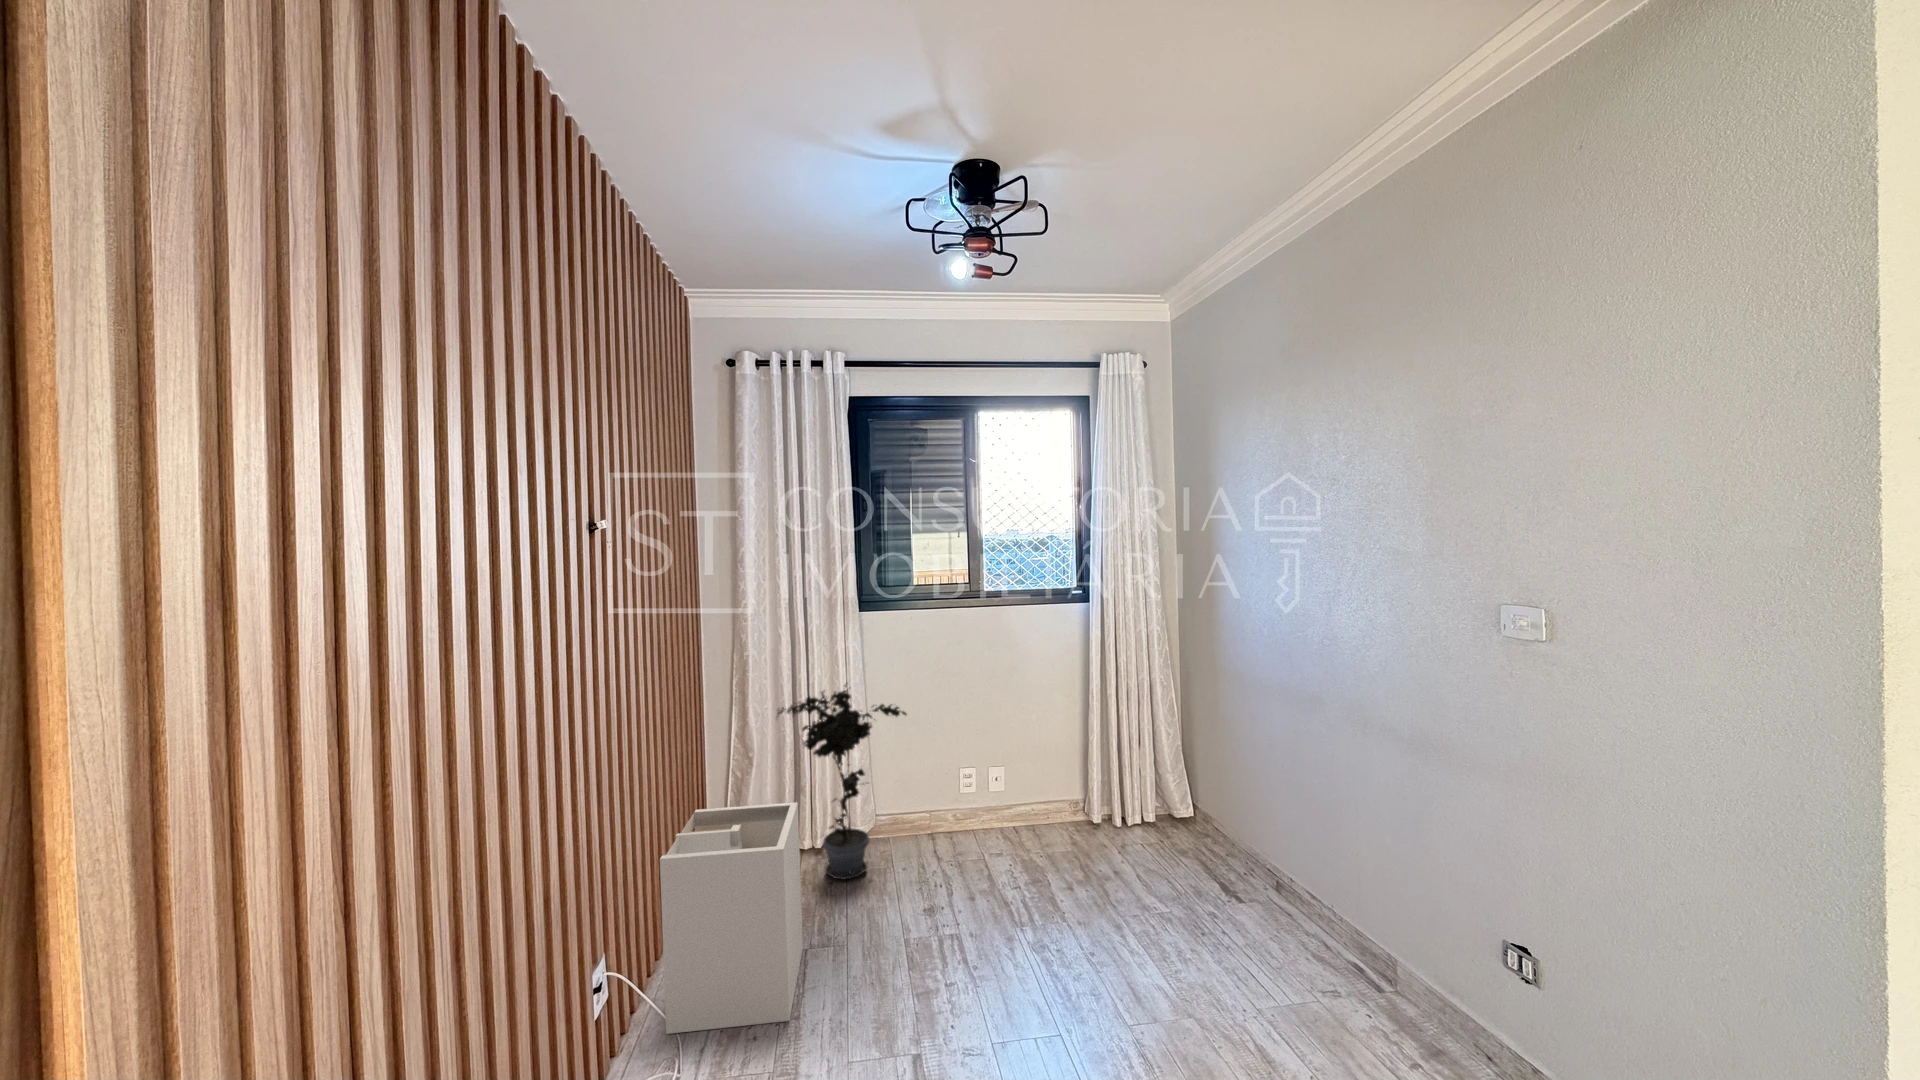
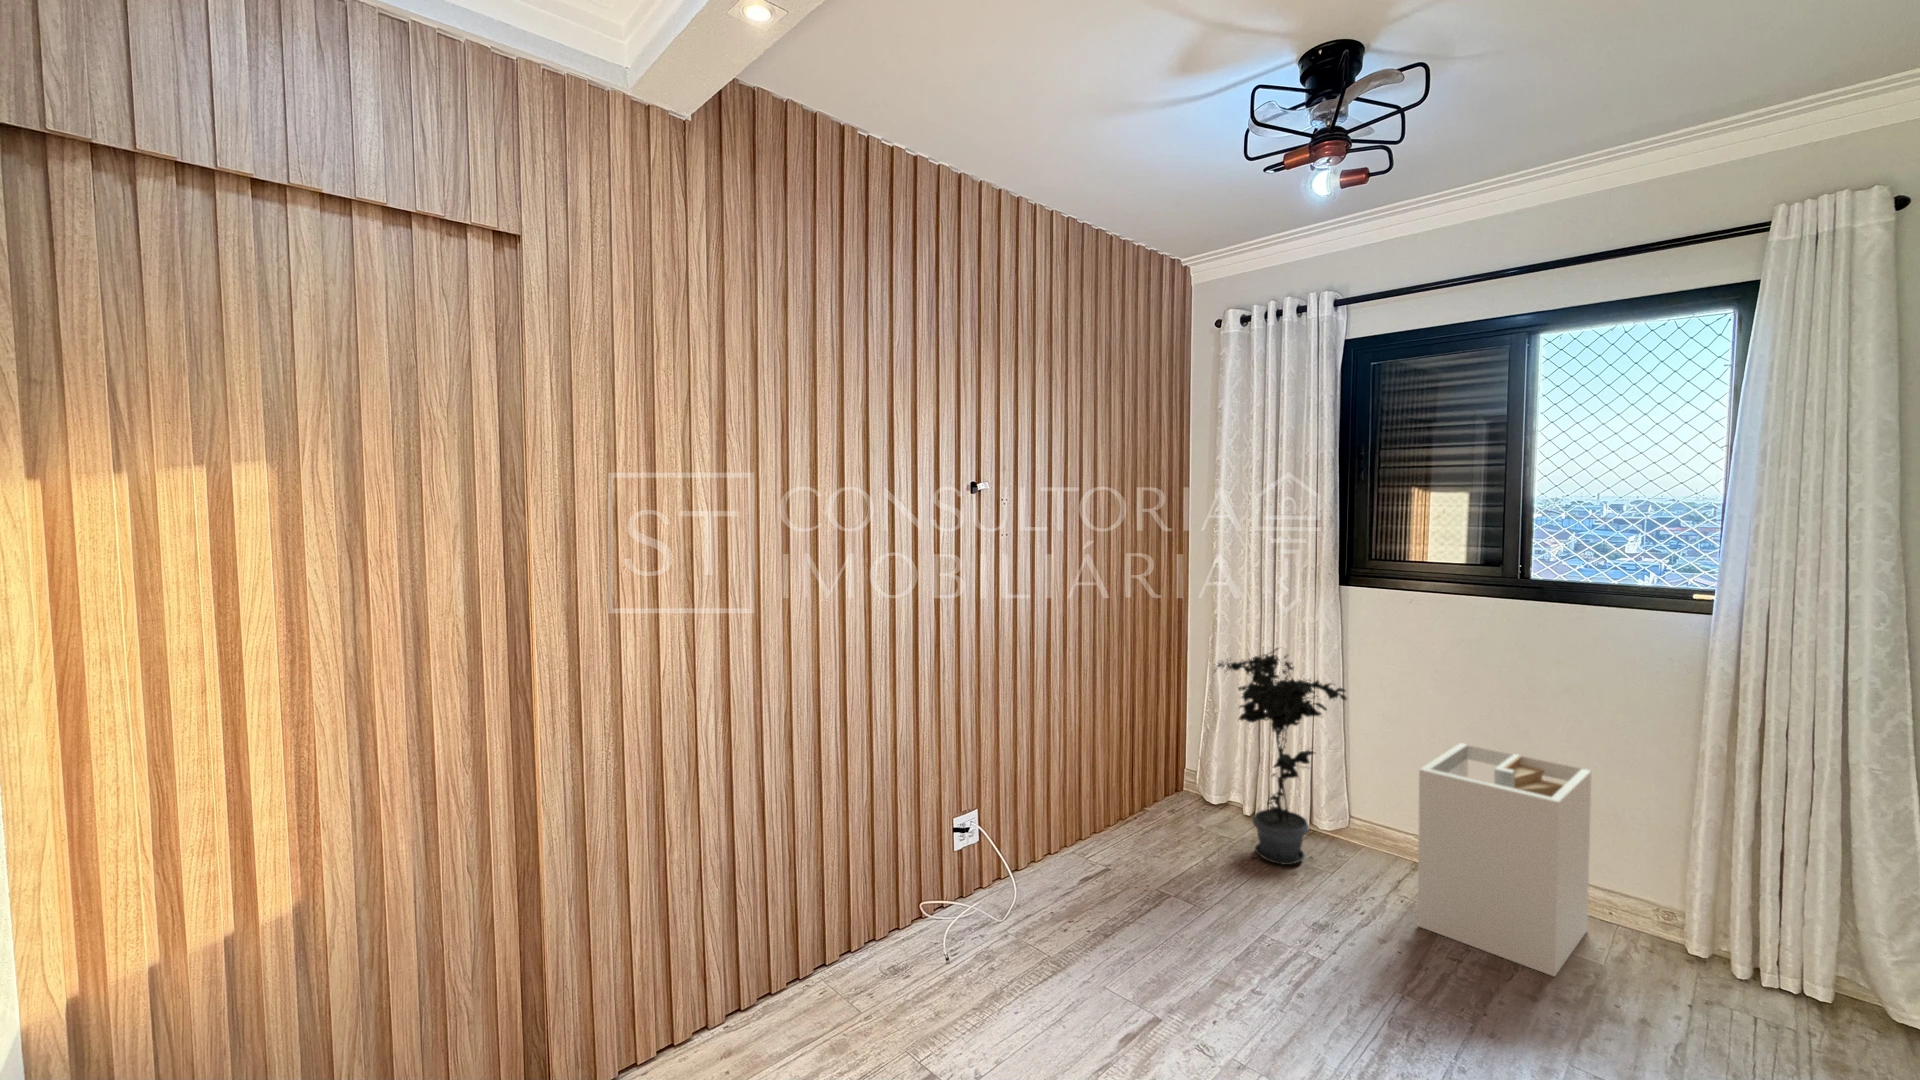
laundry hamper: present [660,802,803,1034] -> present [1418,743,1591,976]

